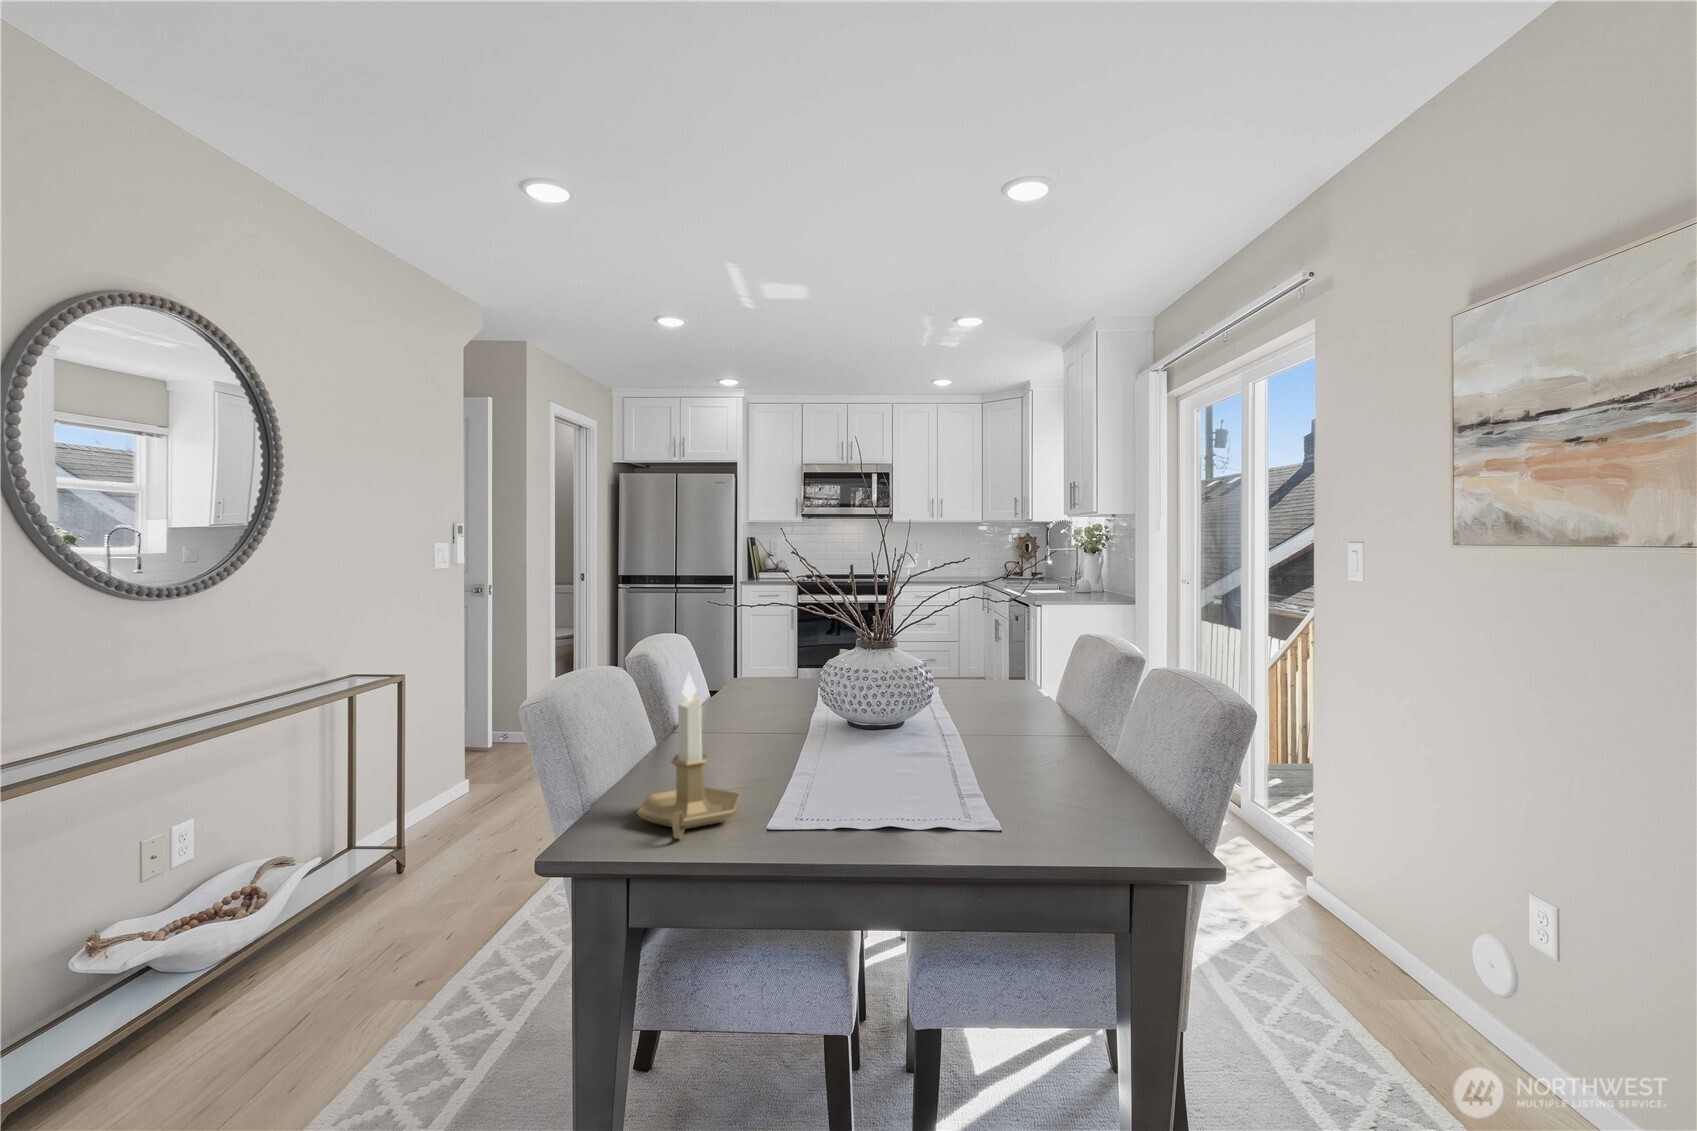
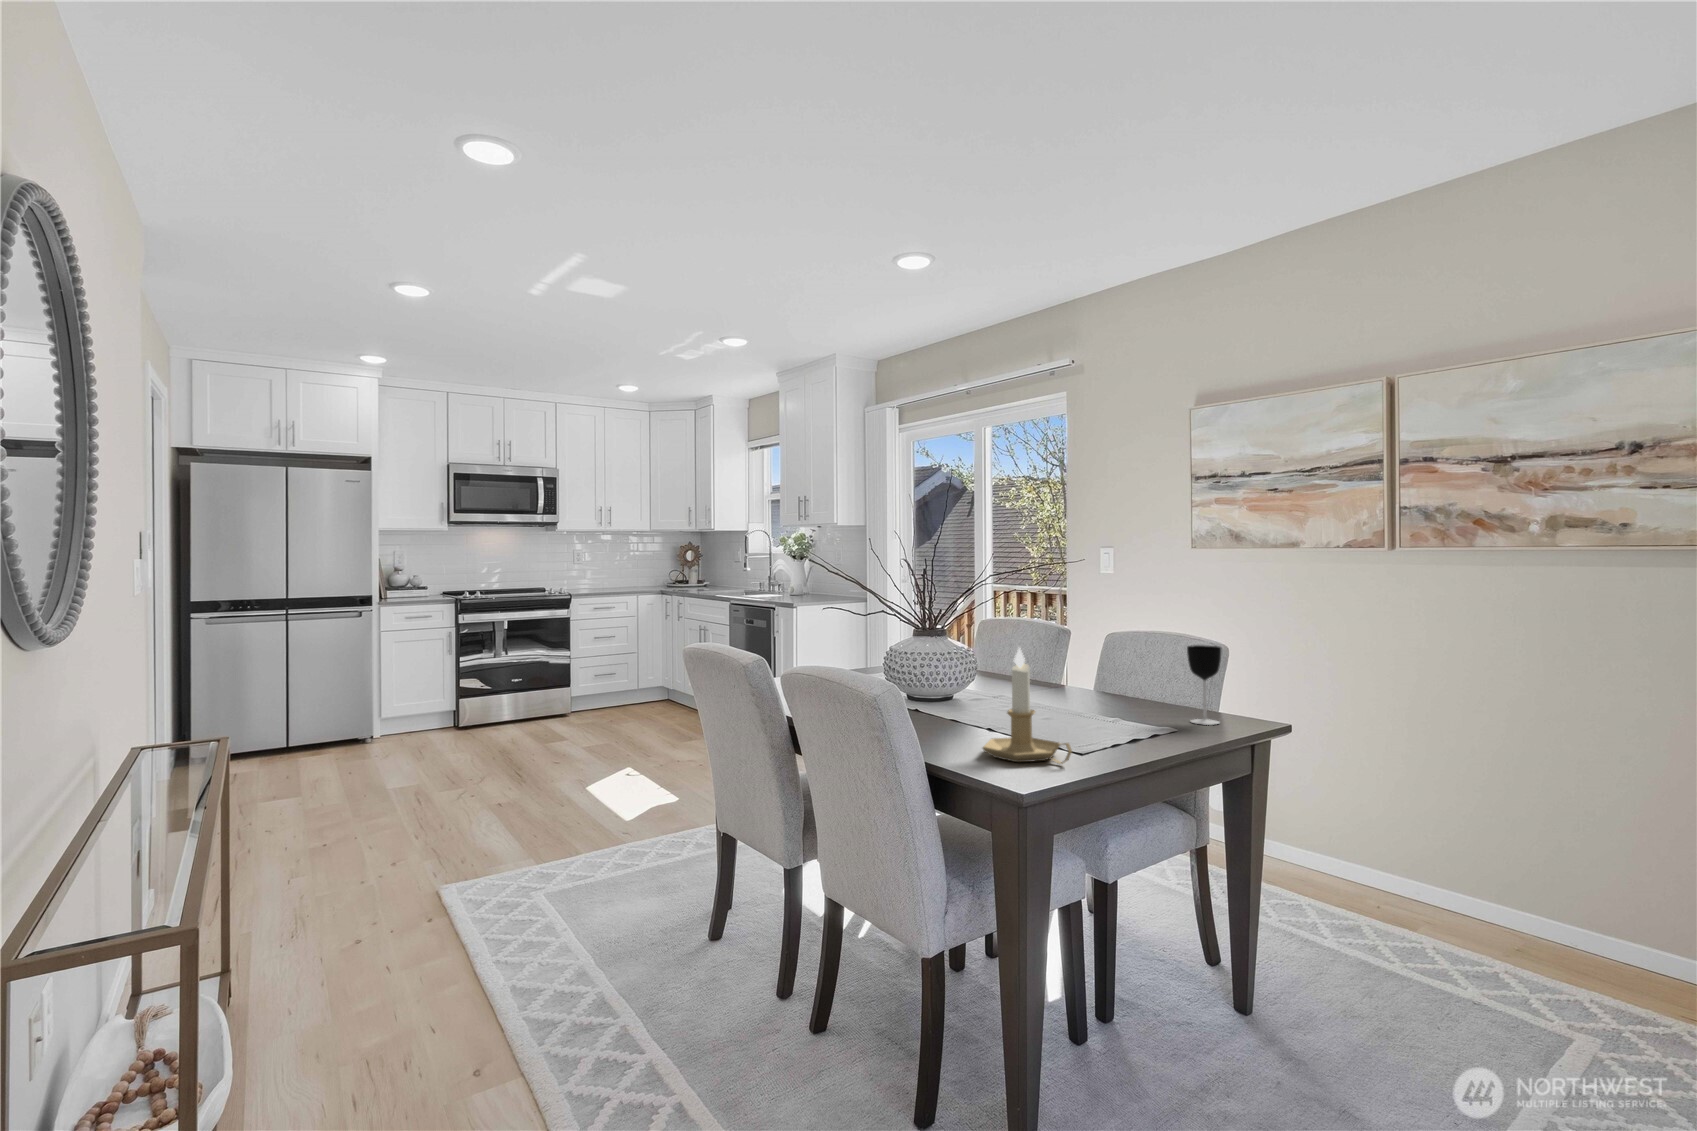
wine glass: none [1056,702,1108,837] -> present [1187,645,1222,725]

